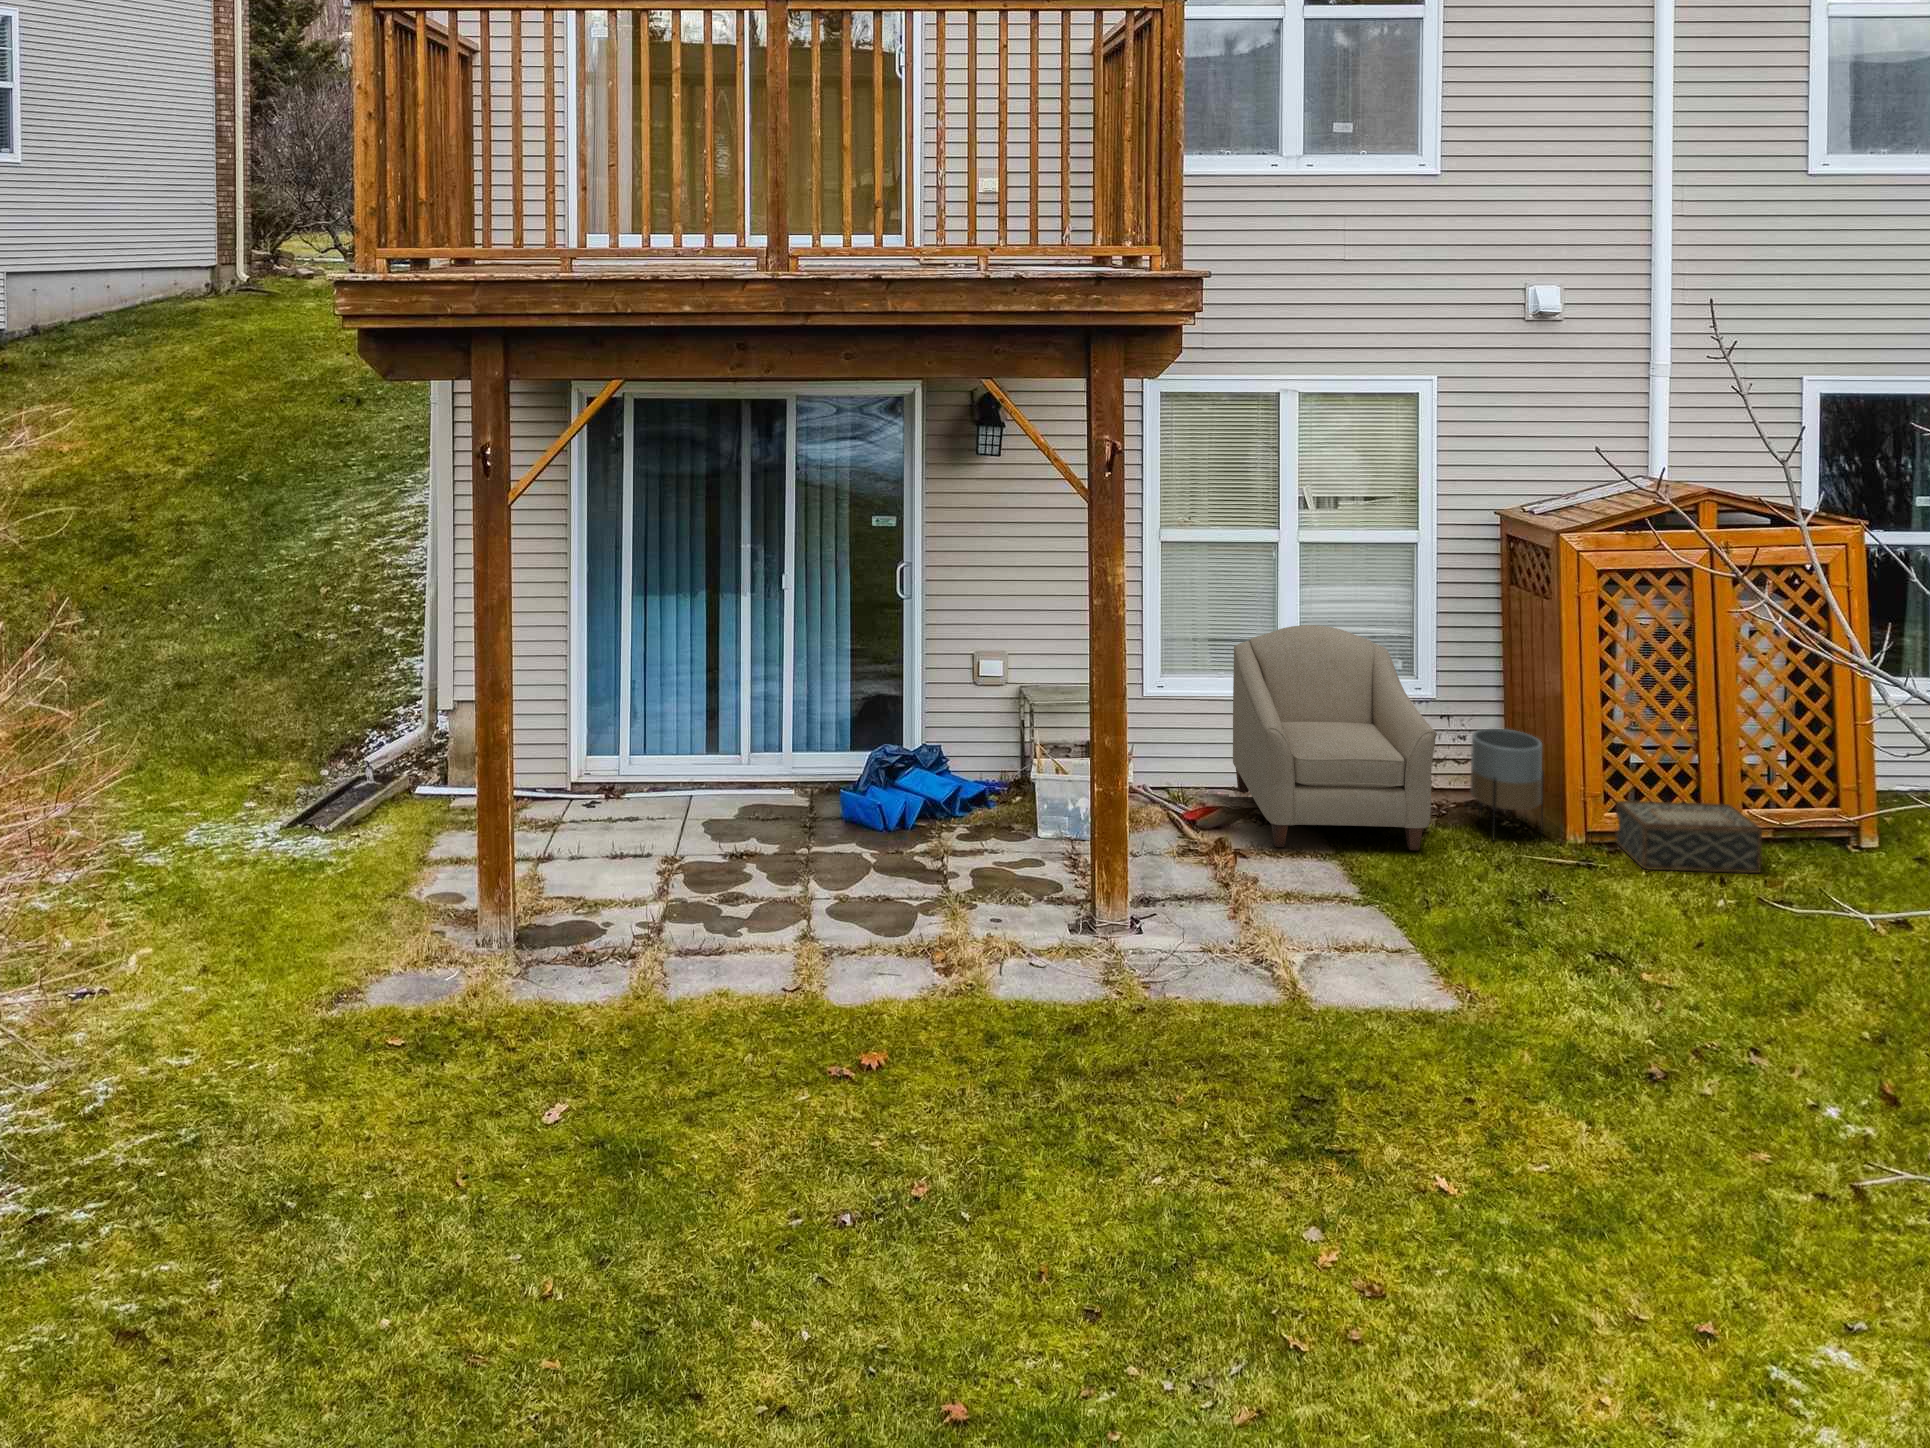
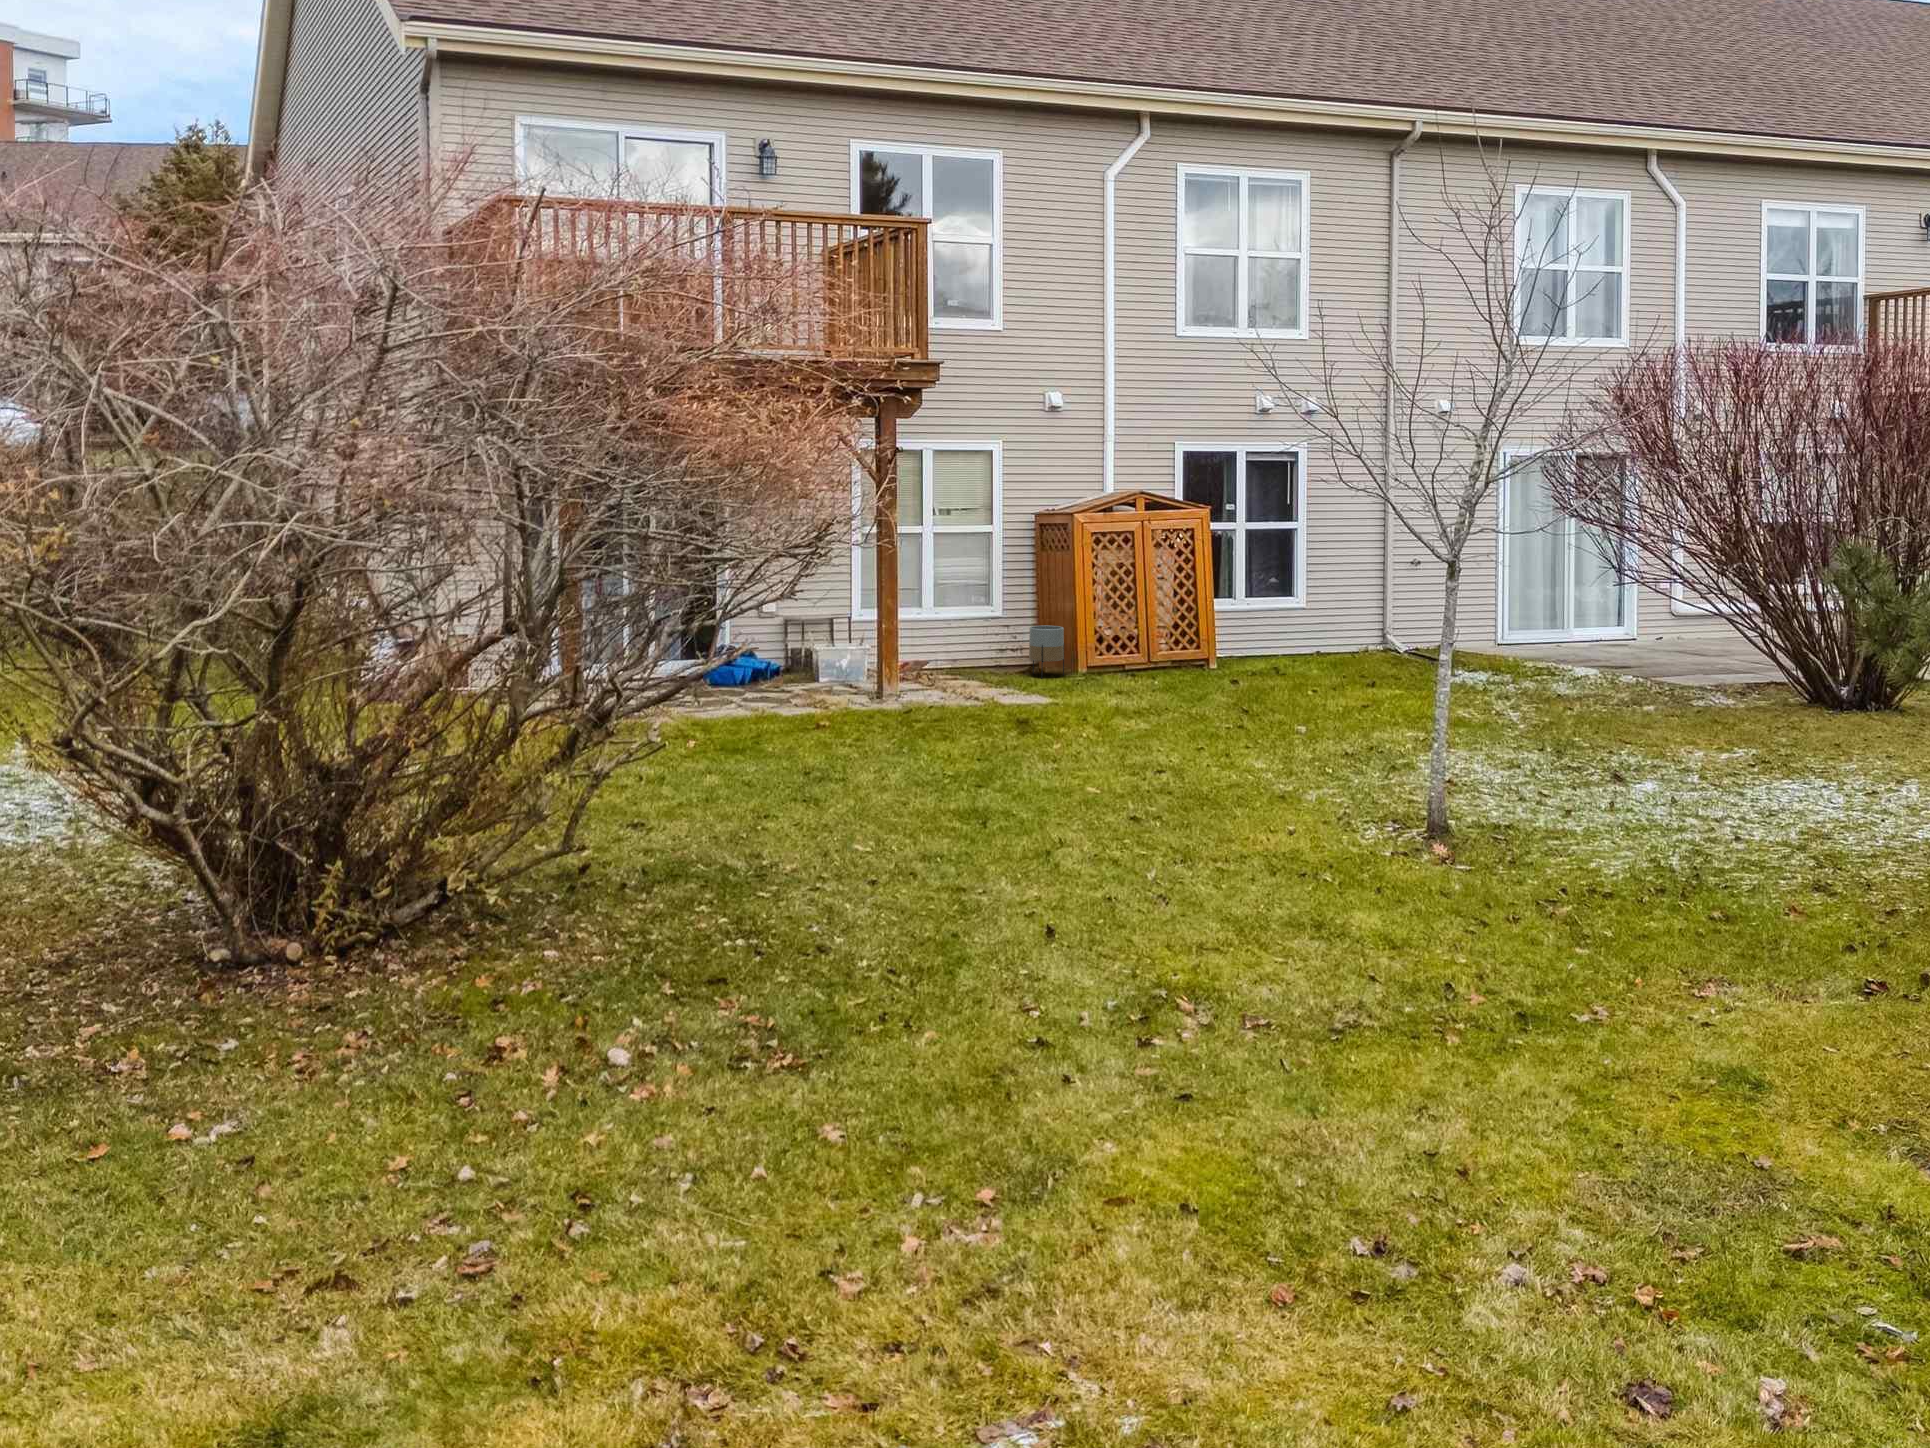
chair: present [1233,625,1437,850] -> none [904,580,1016,687]
woven basket: present [1616,801,1762,873] -> none [1098,651,1162,680]

